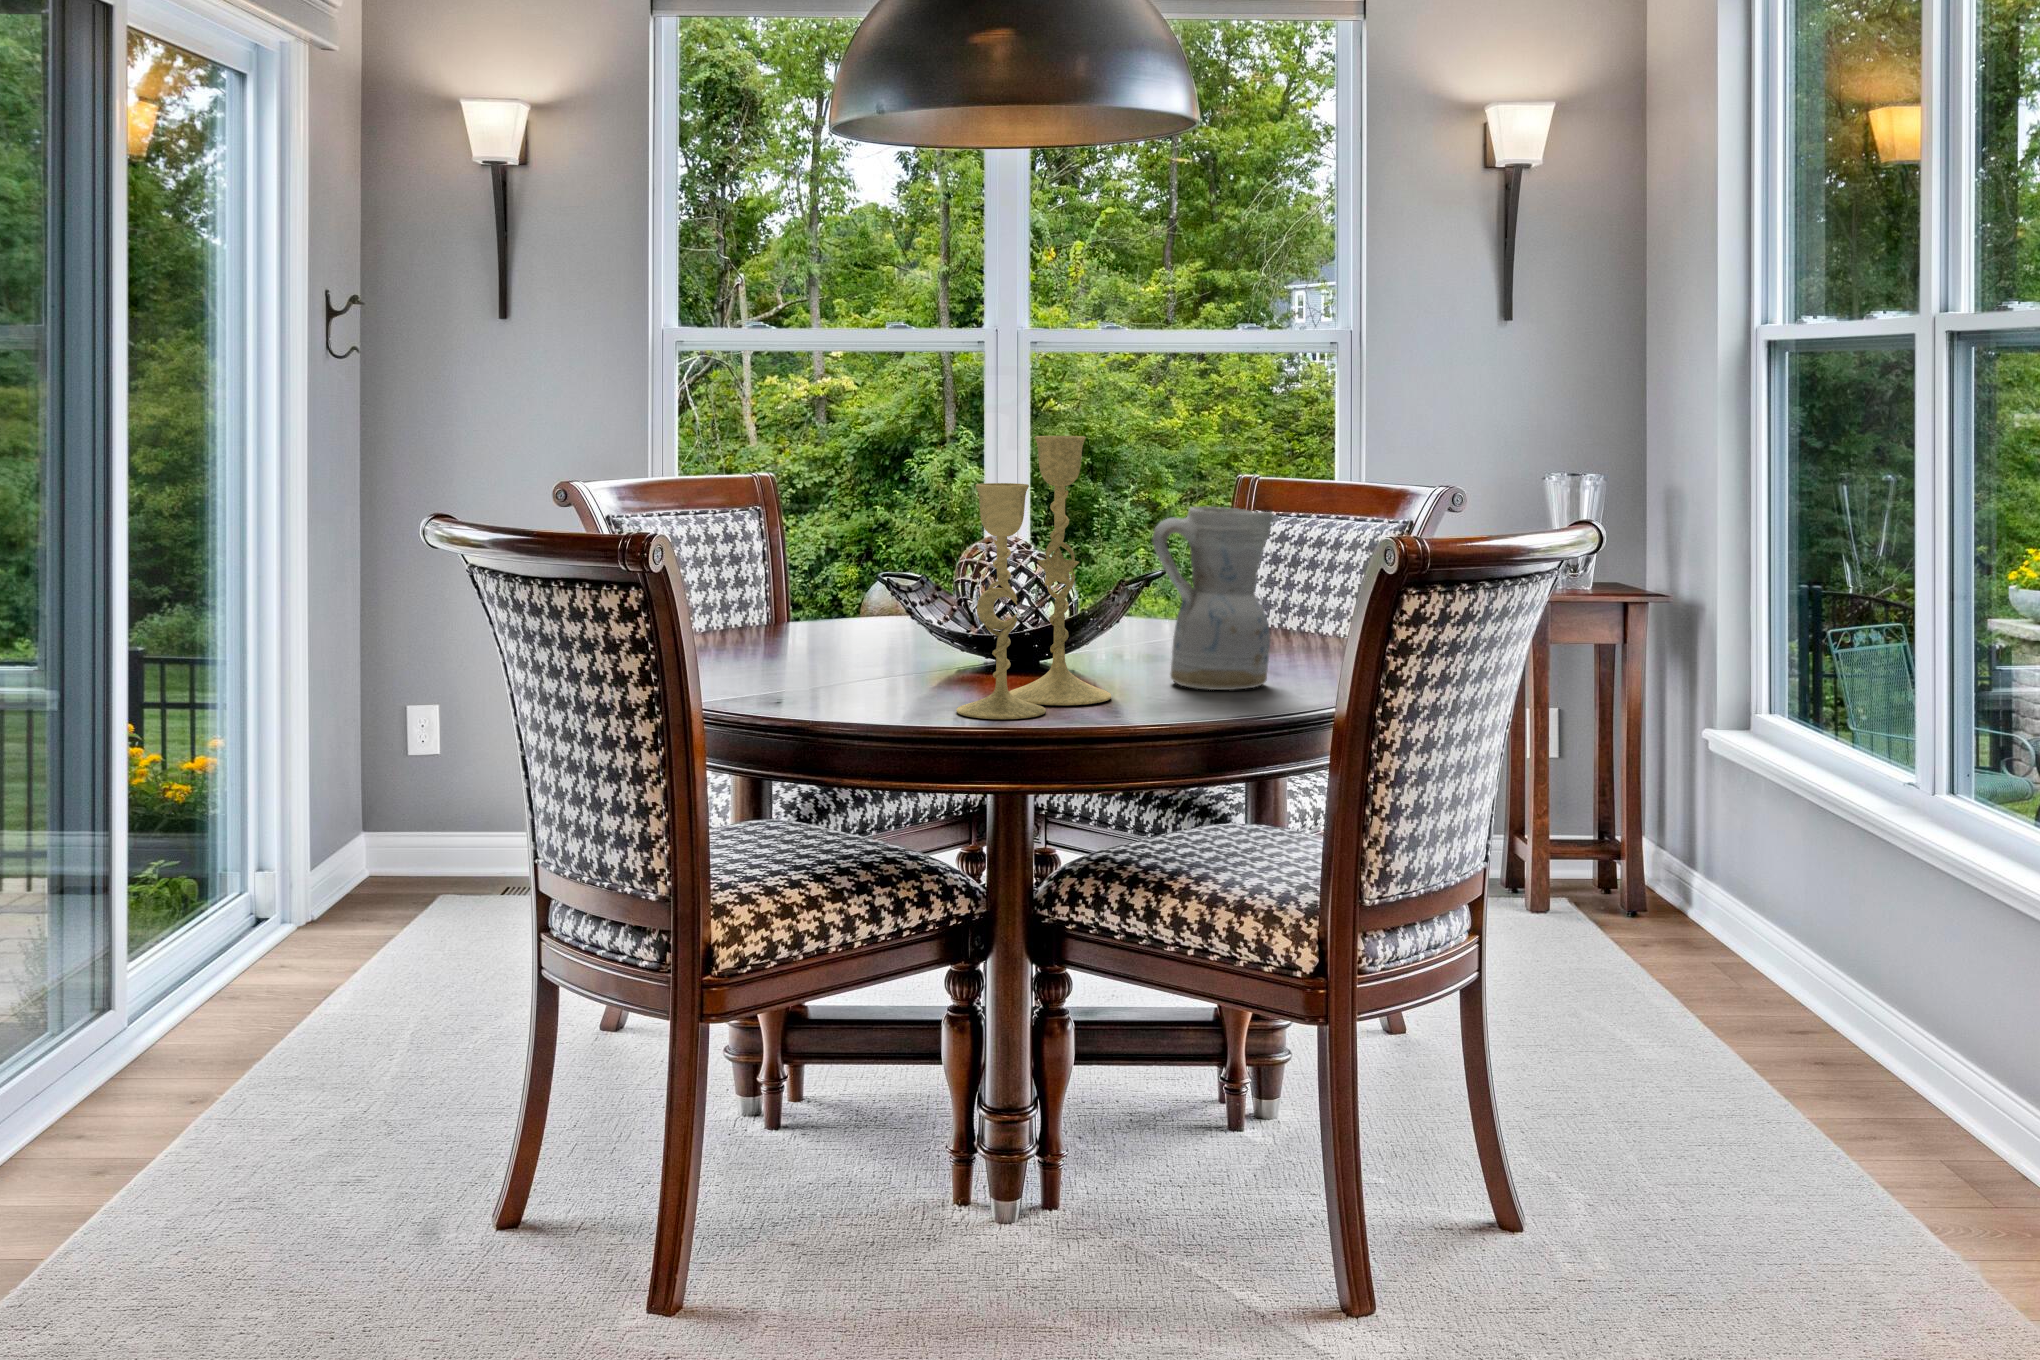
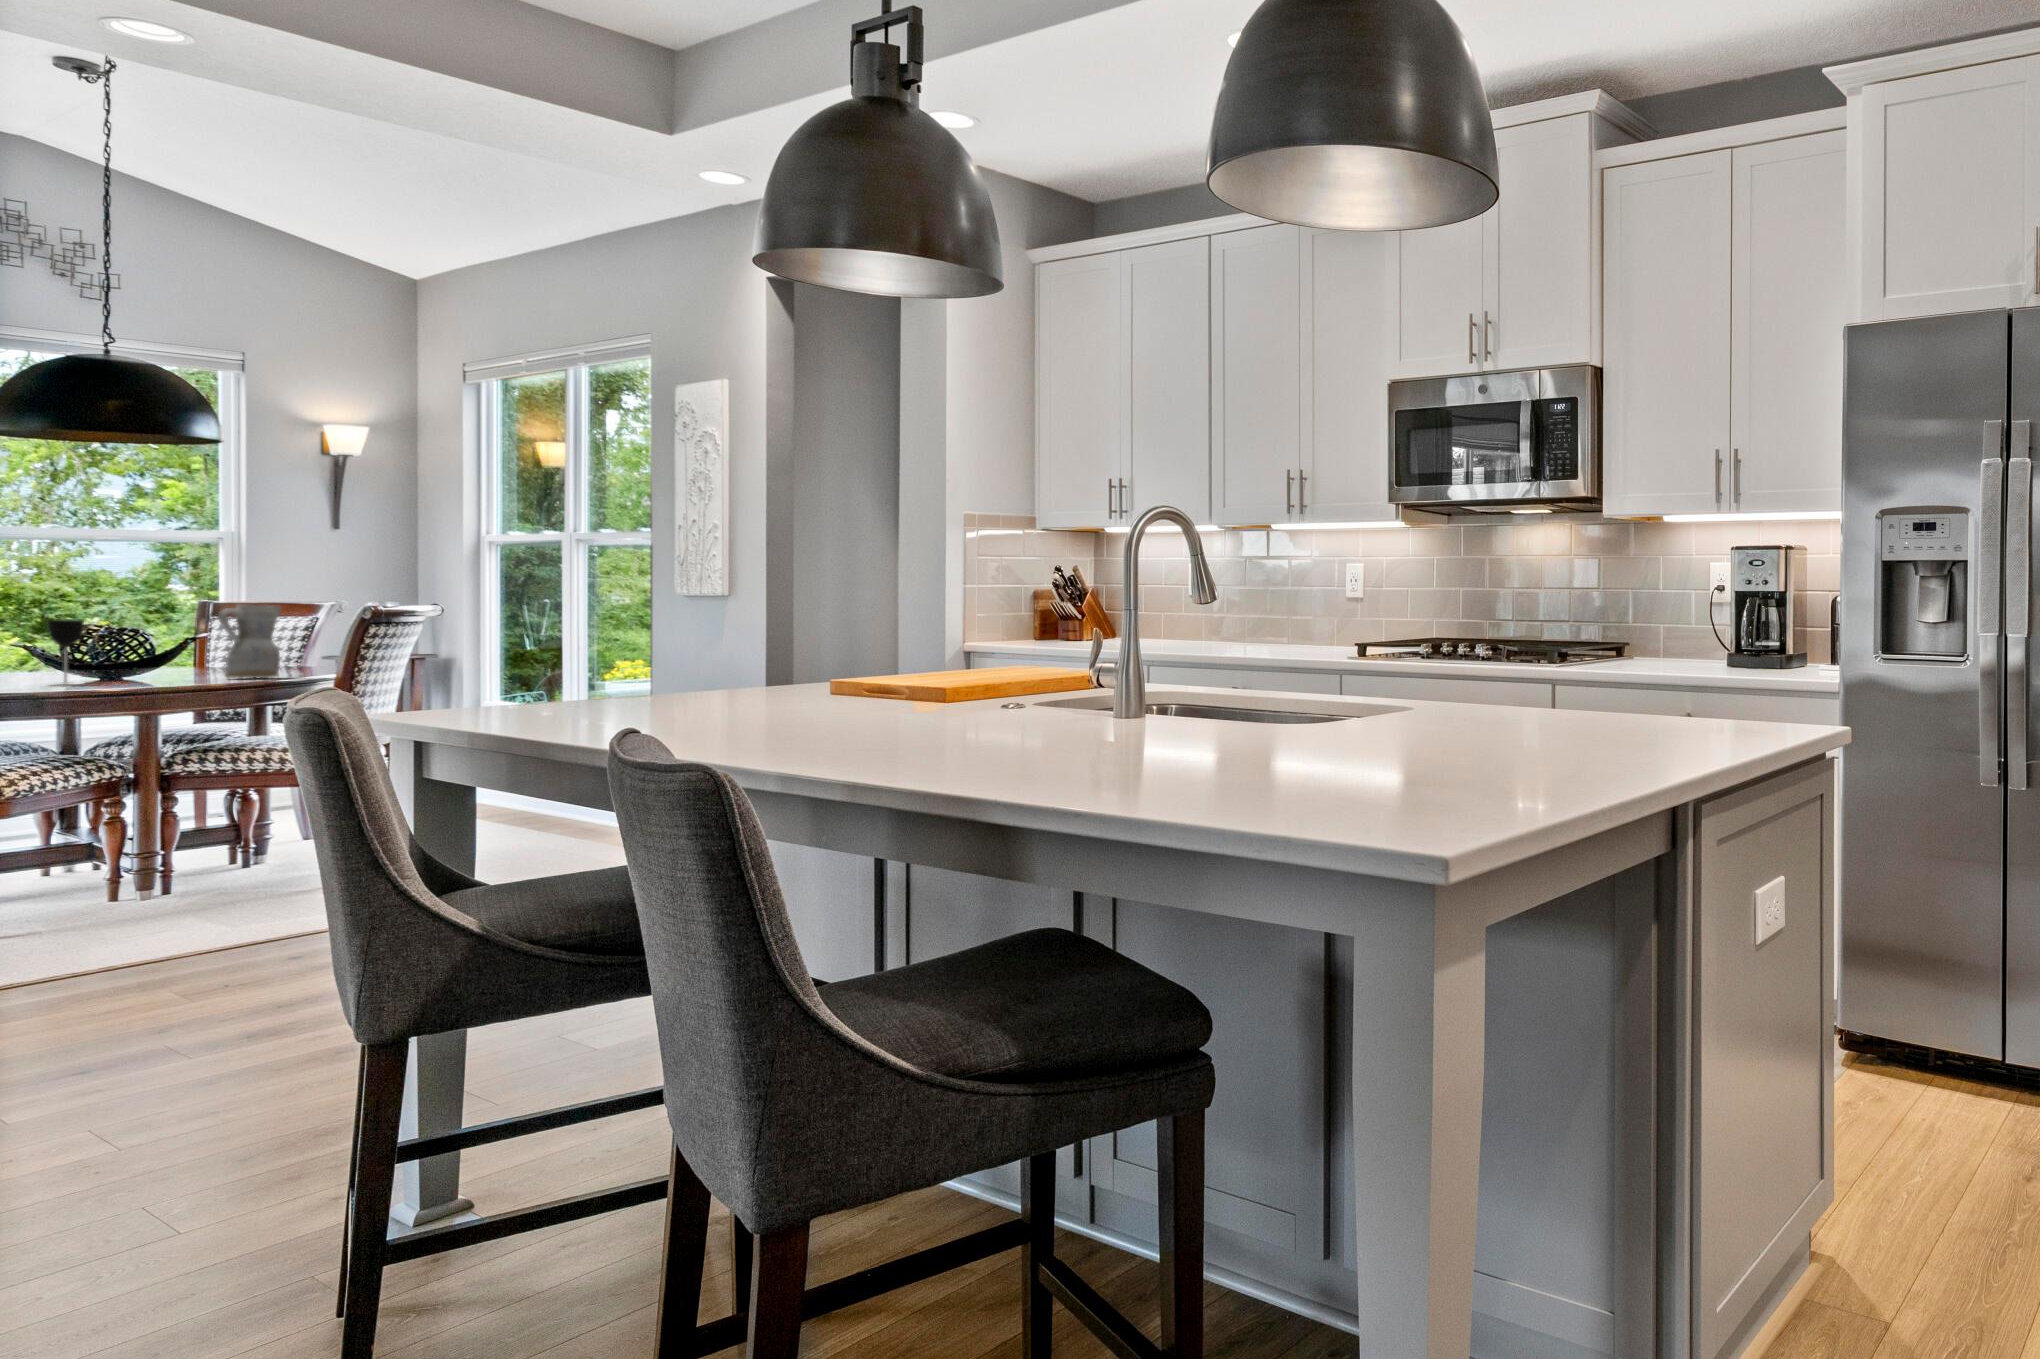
candlestick: present [956,436,1111,719] -> none [134,571,208,684]
wine glass: none [859,540,917,690] -> present [48,619,84,685]

